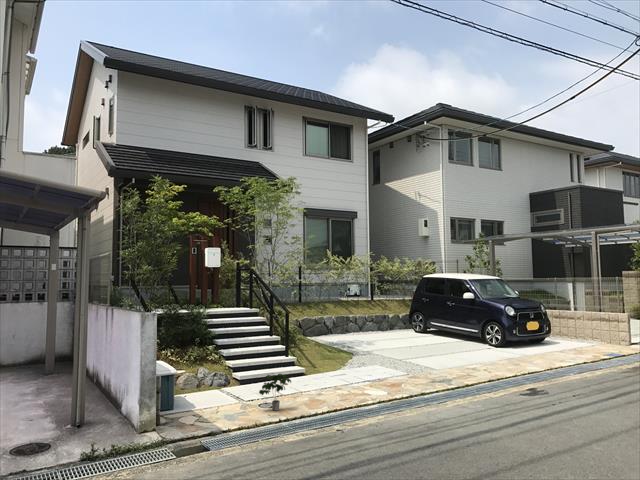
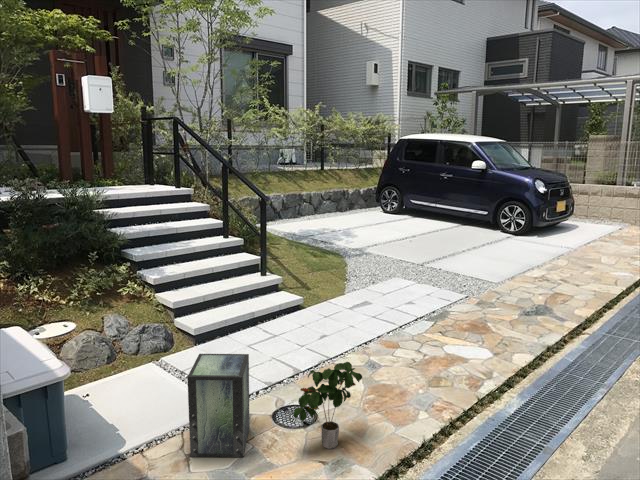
storage box: none [219,370,247,410] -> present [187,354,250,457]

